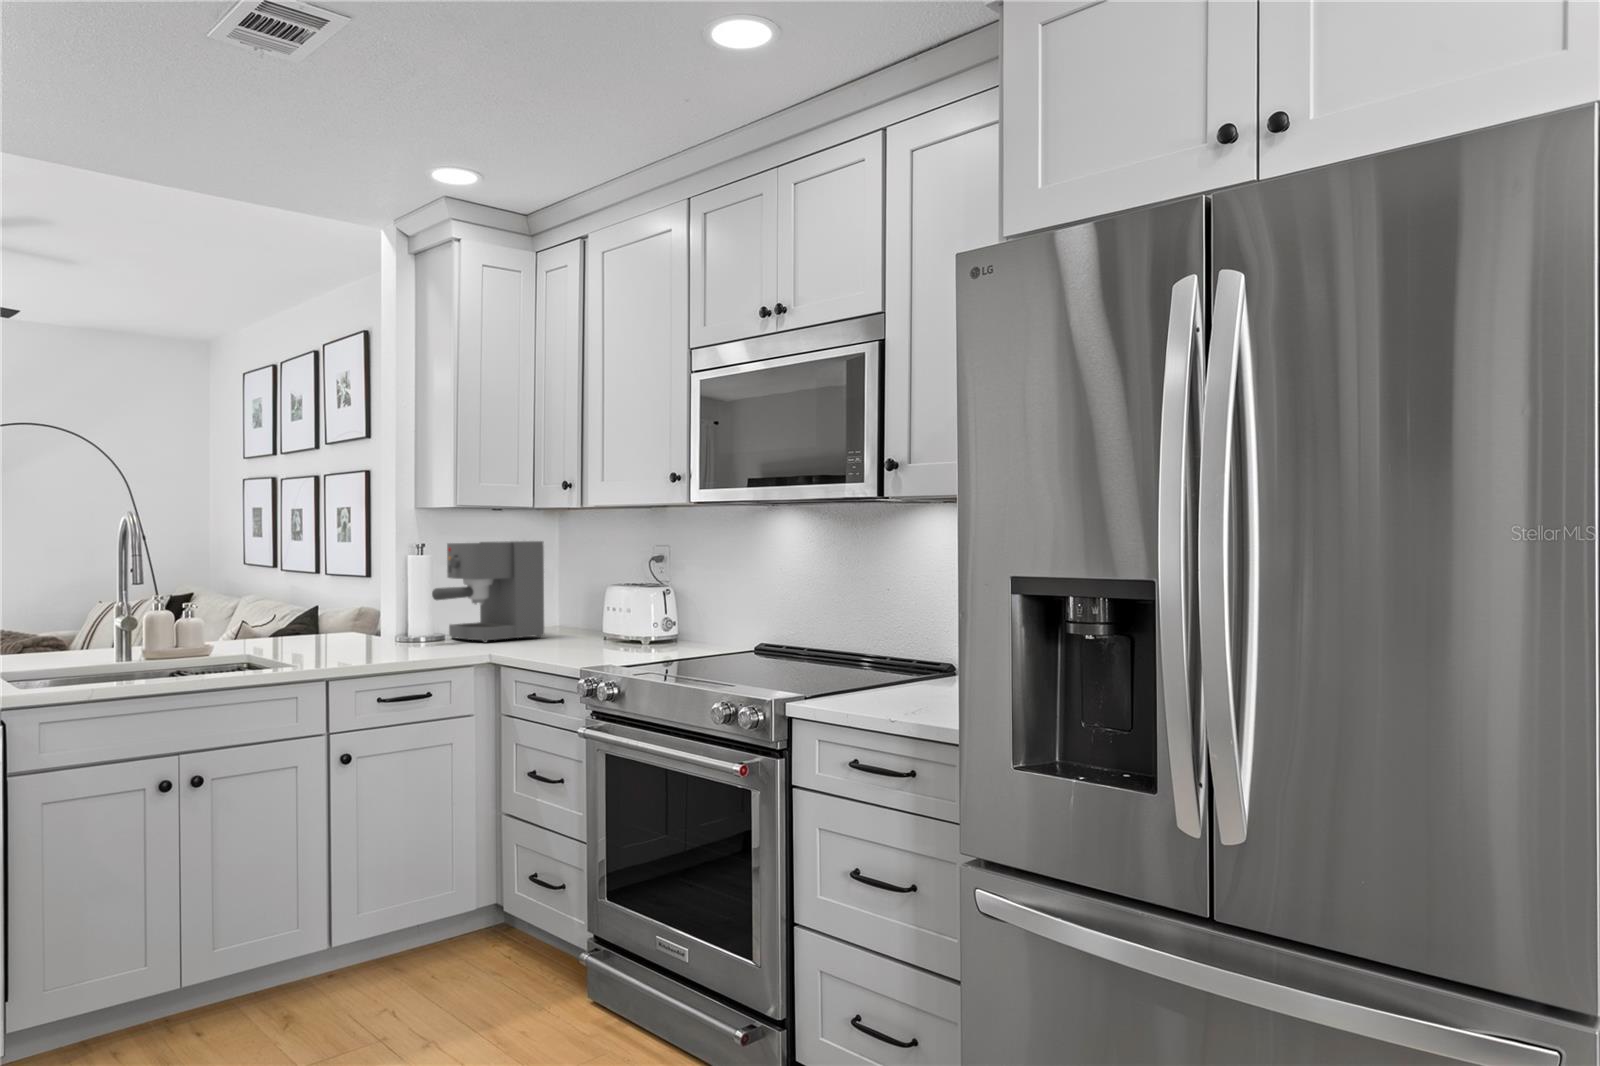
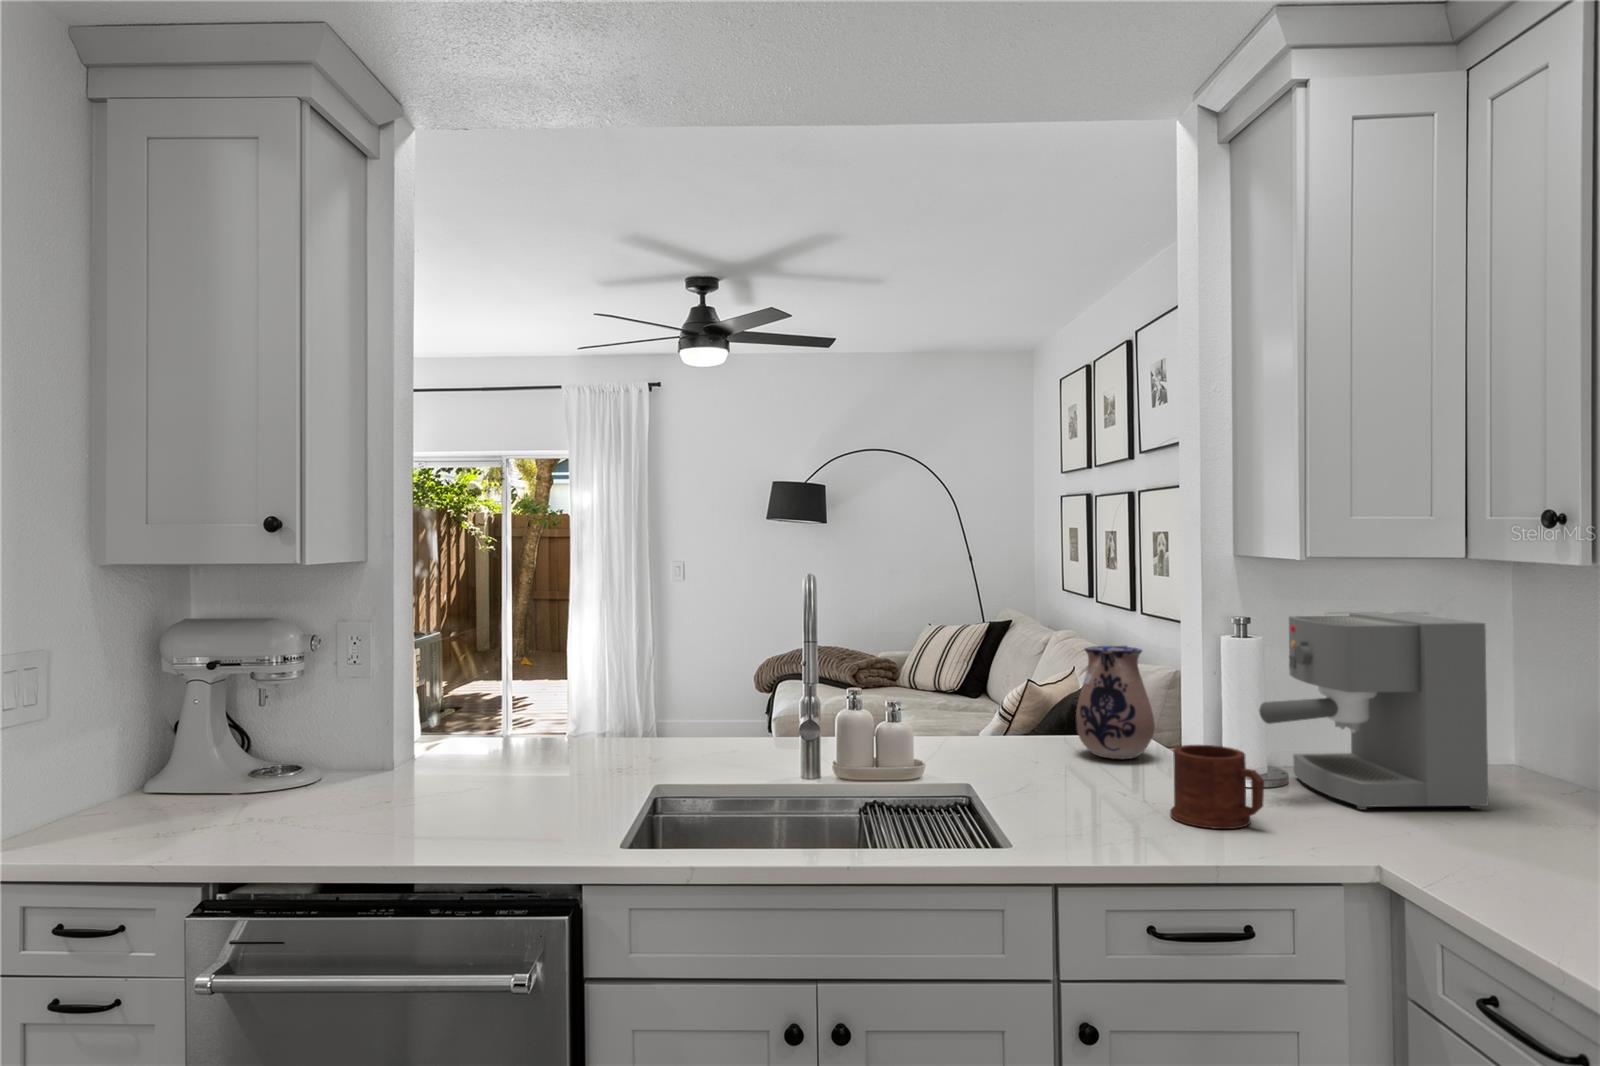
ceramic pitcher: none [311,569,365,642] -> present [1076,646,1155,759]
mug: none [384,612,436,653] -> present [1170,745,1264,829]

